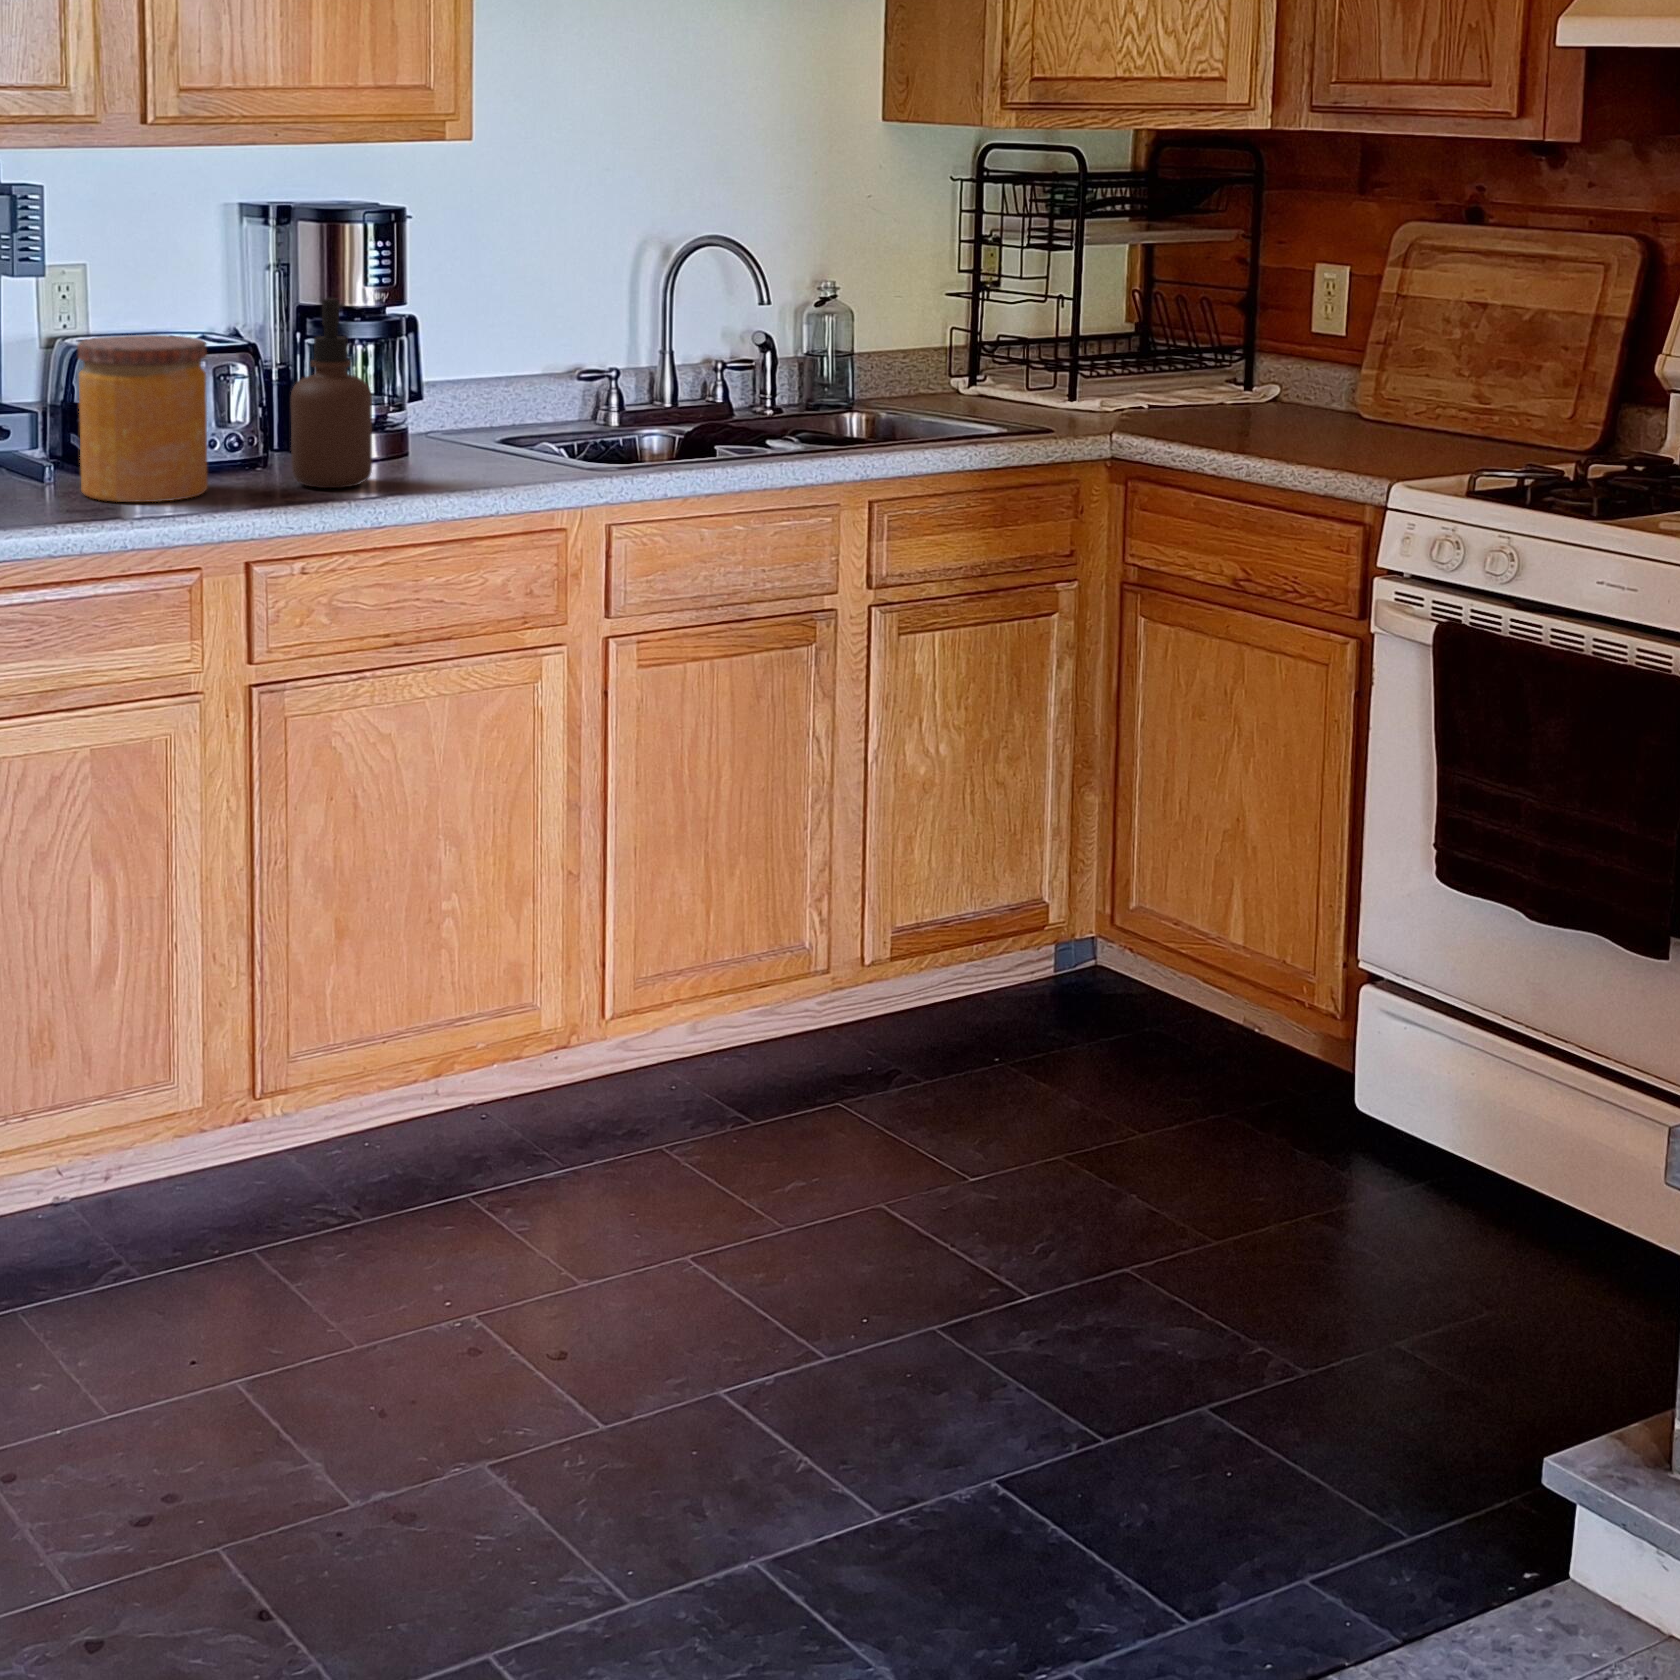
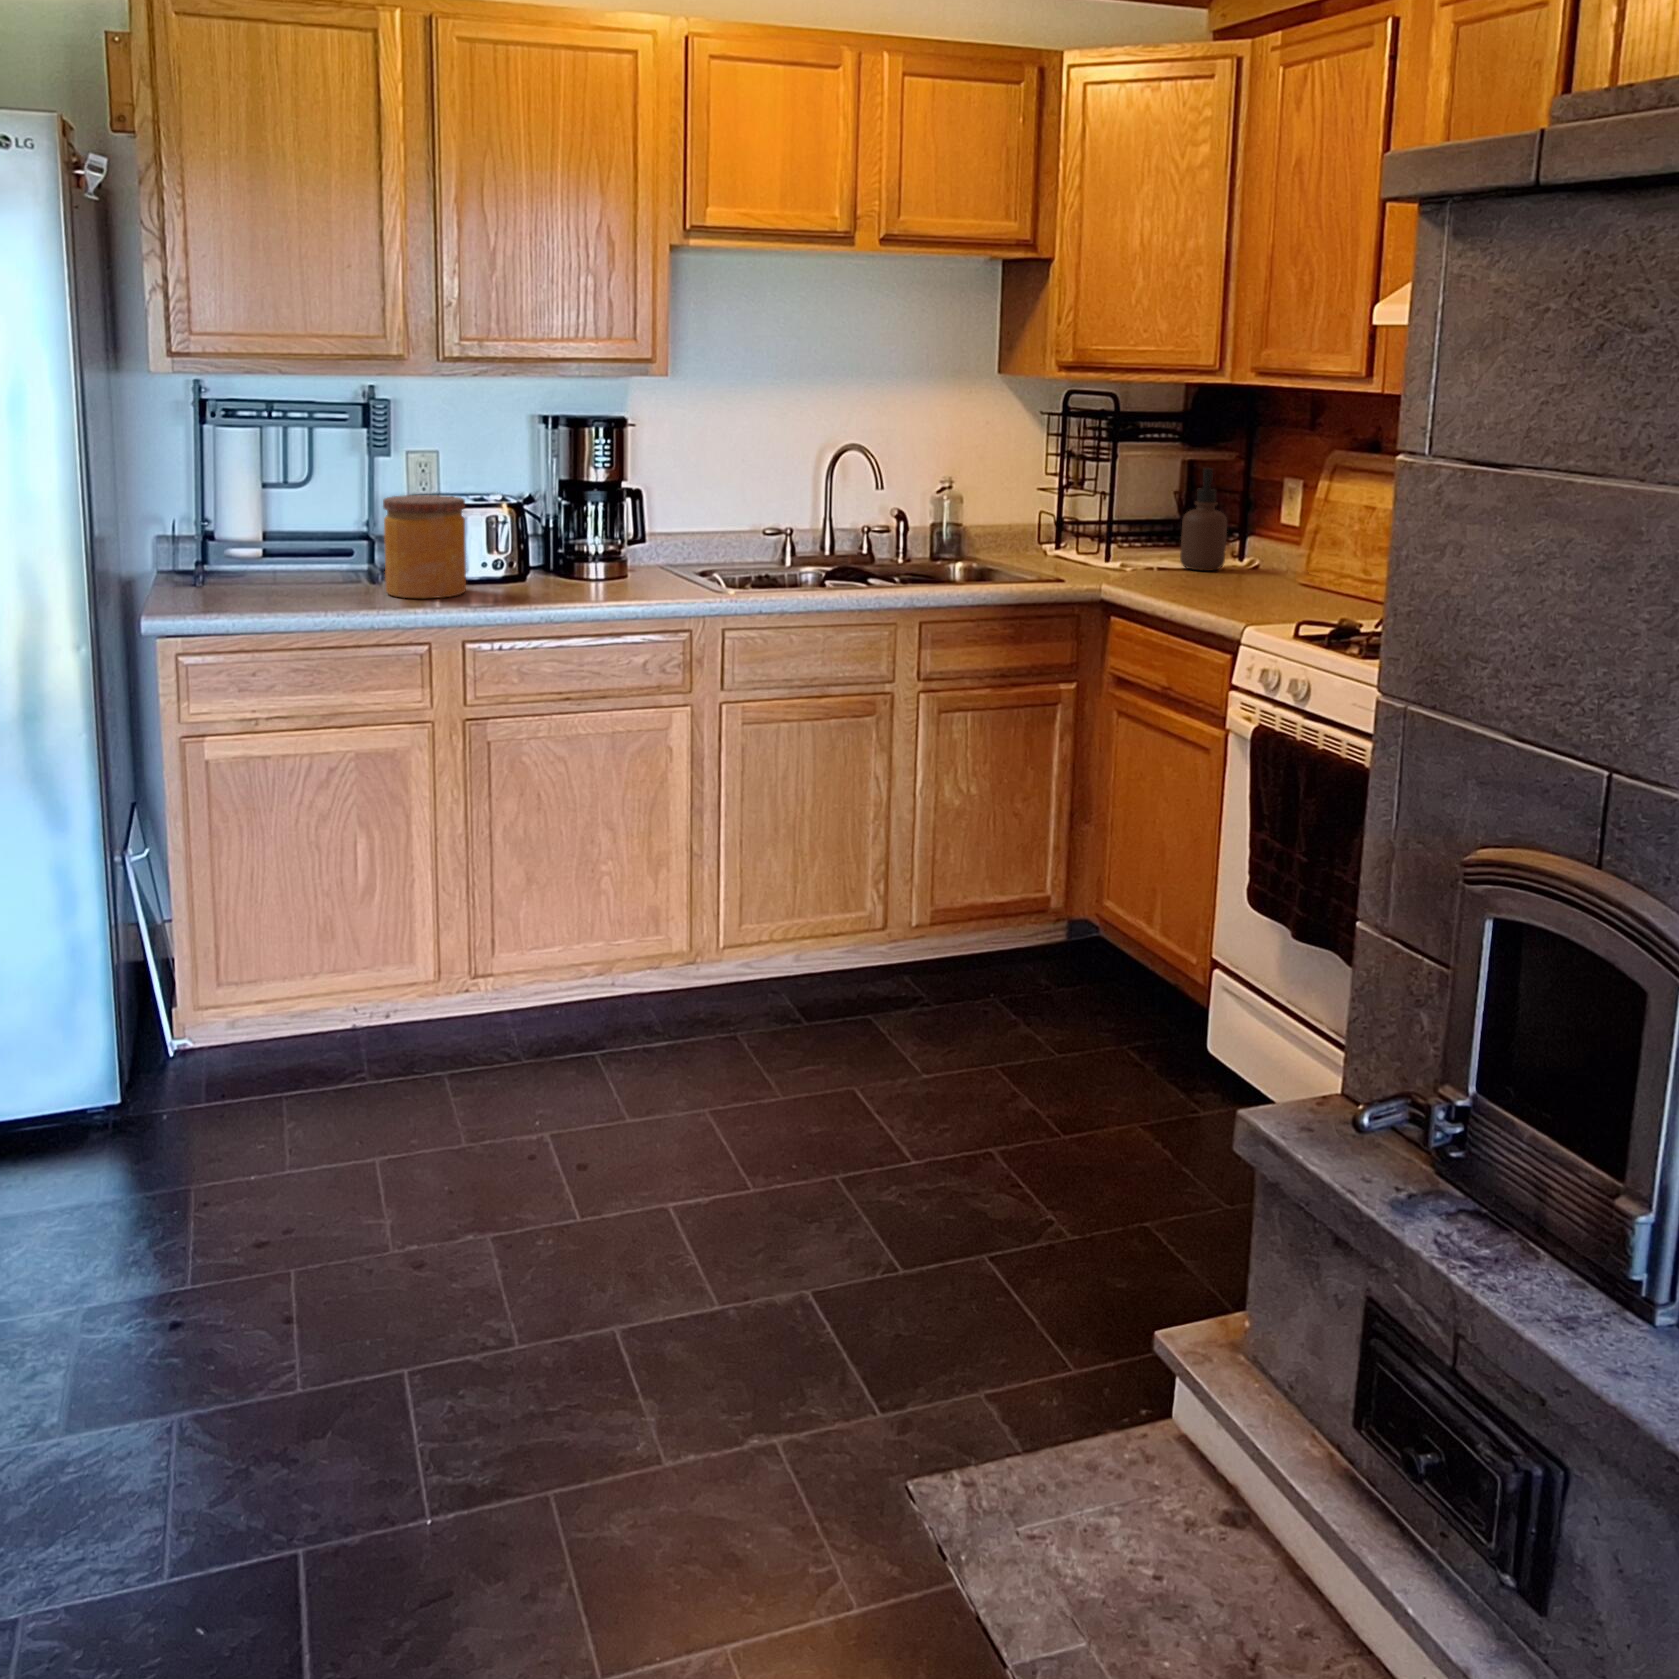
soap dispenser: present [291,298,372,488] -> present [1180,468,1227,571]

